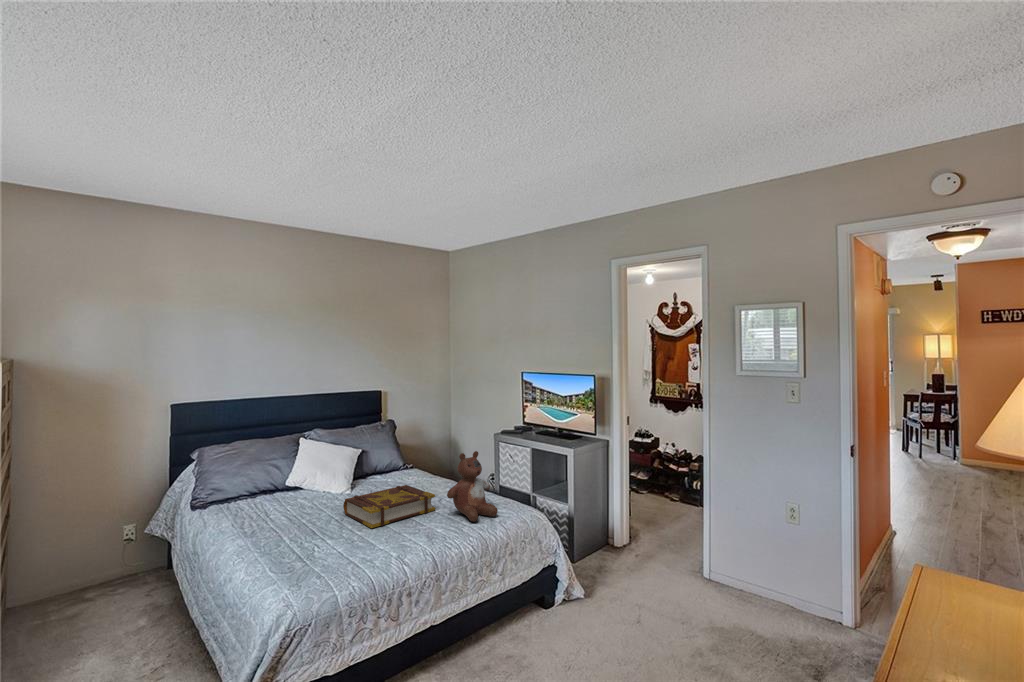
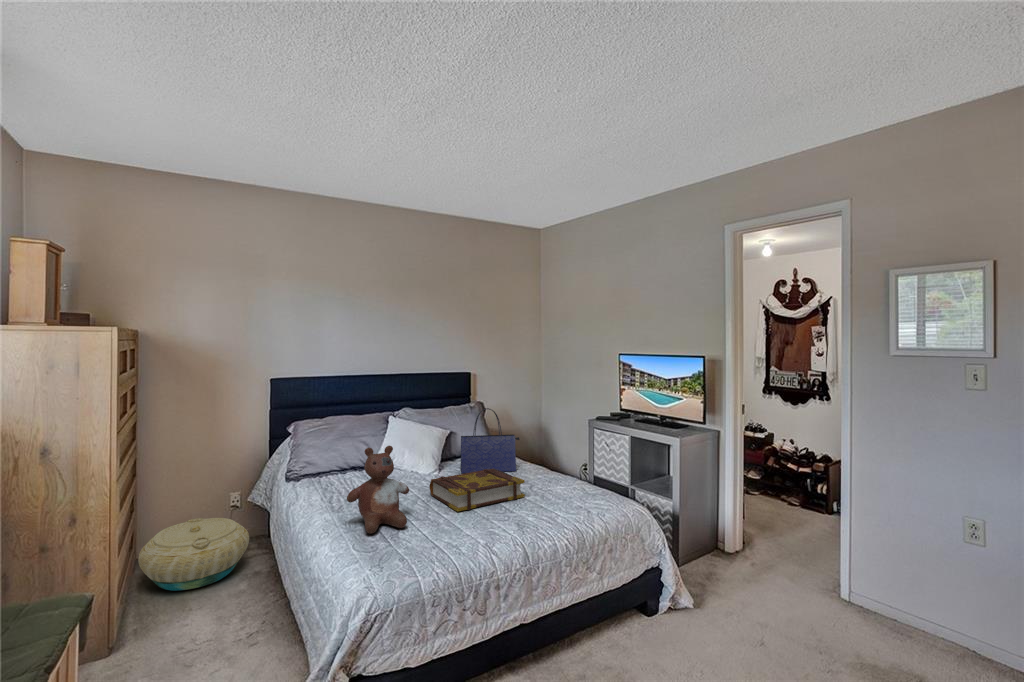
tote bag: none [374,428,431,491] -> present [461,408,519,473]
stuffed bear: present [447,451,498,522] -> present [347,446,409,534]
basket: none [19,553,148,633] -> present [138,518,249,590]

